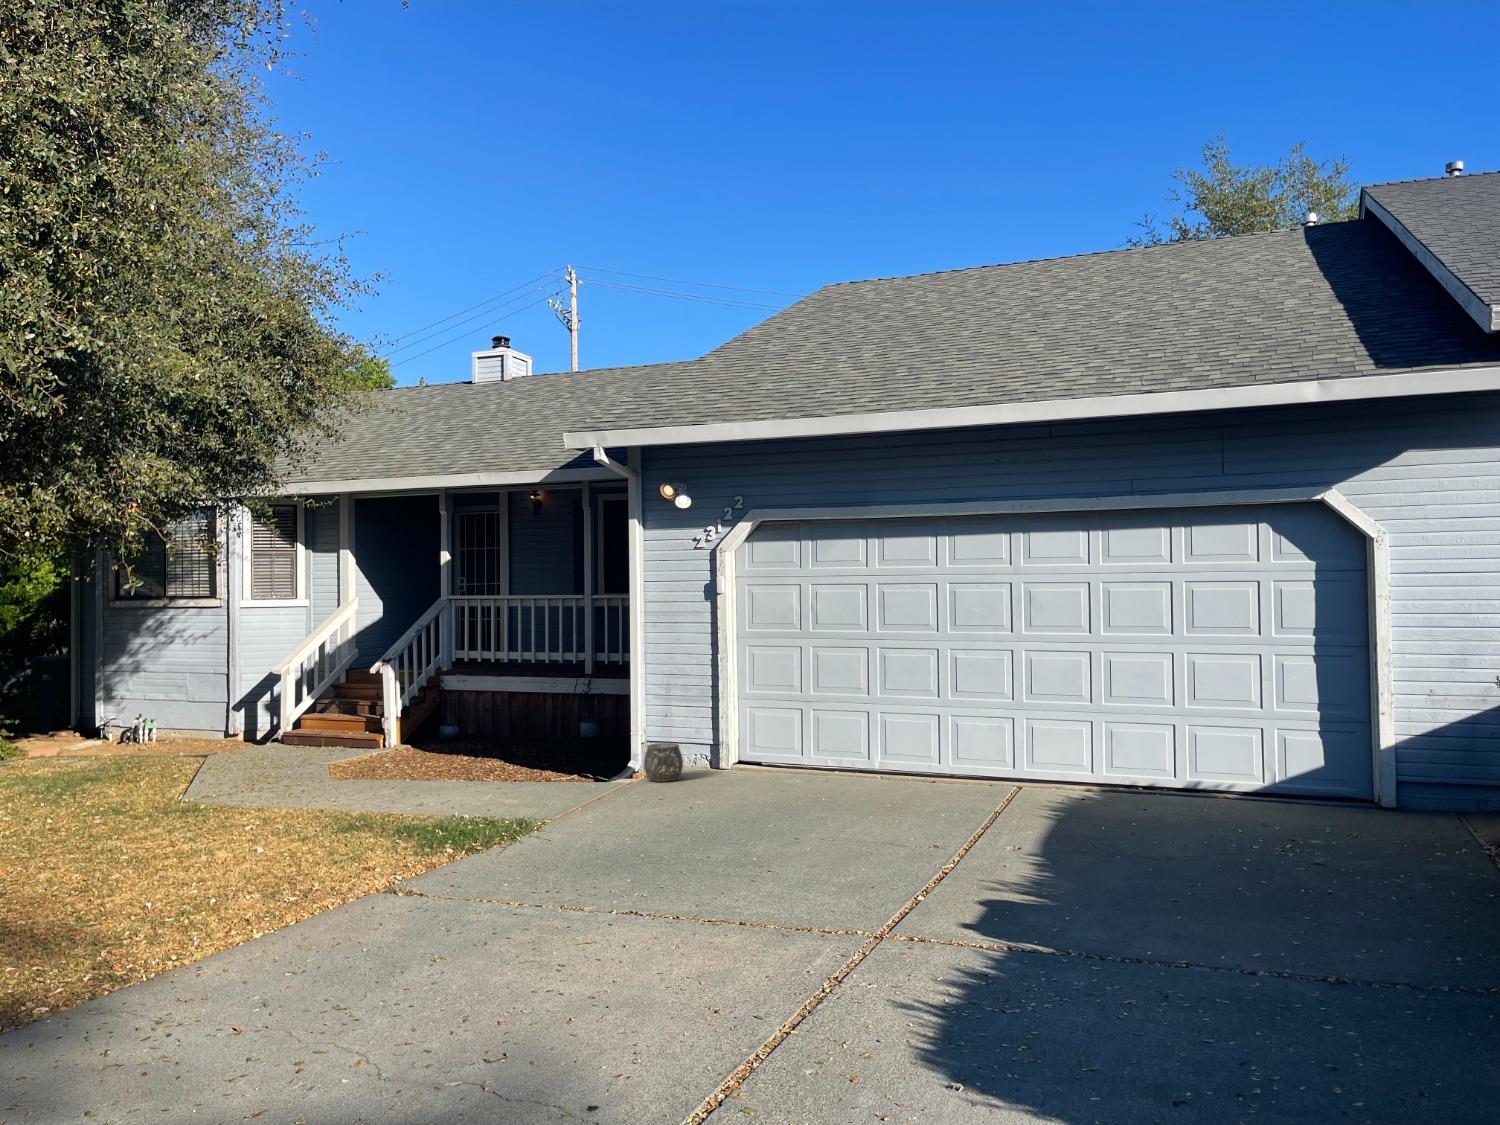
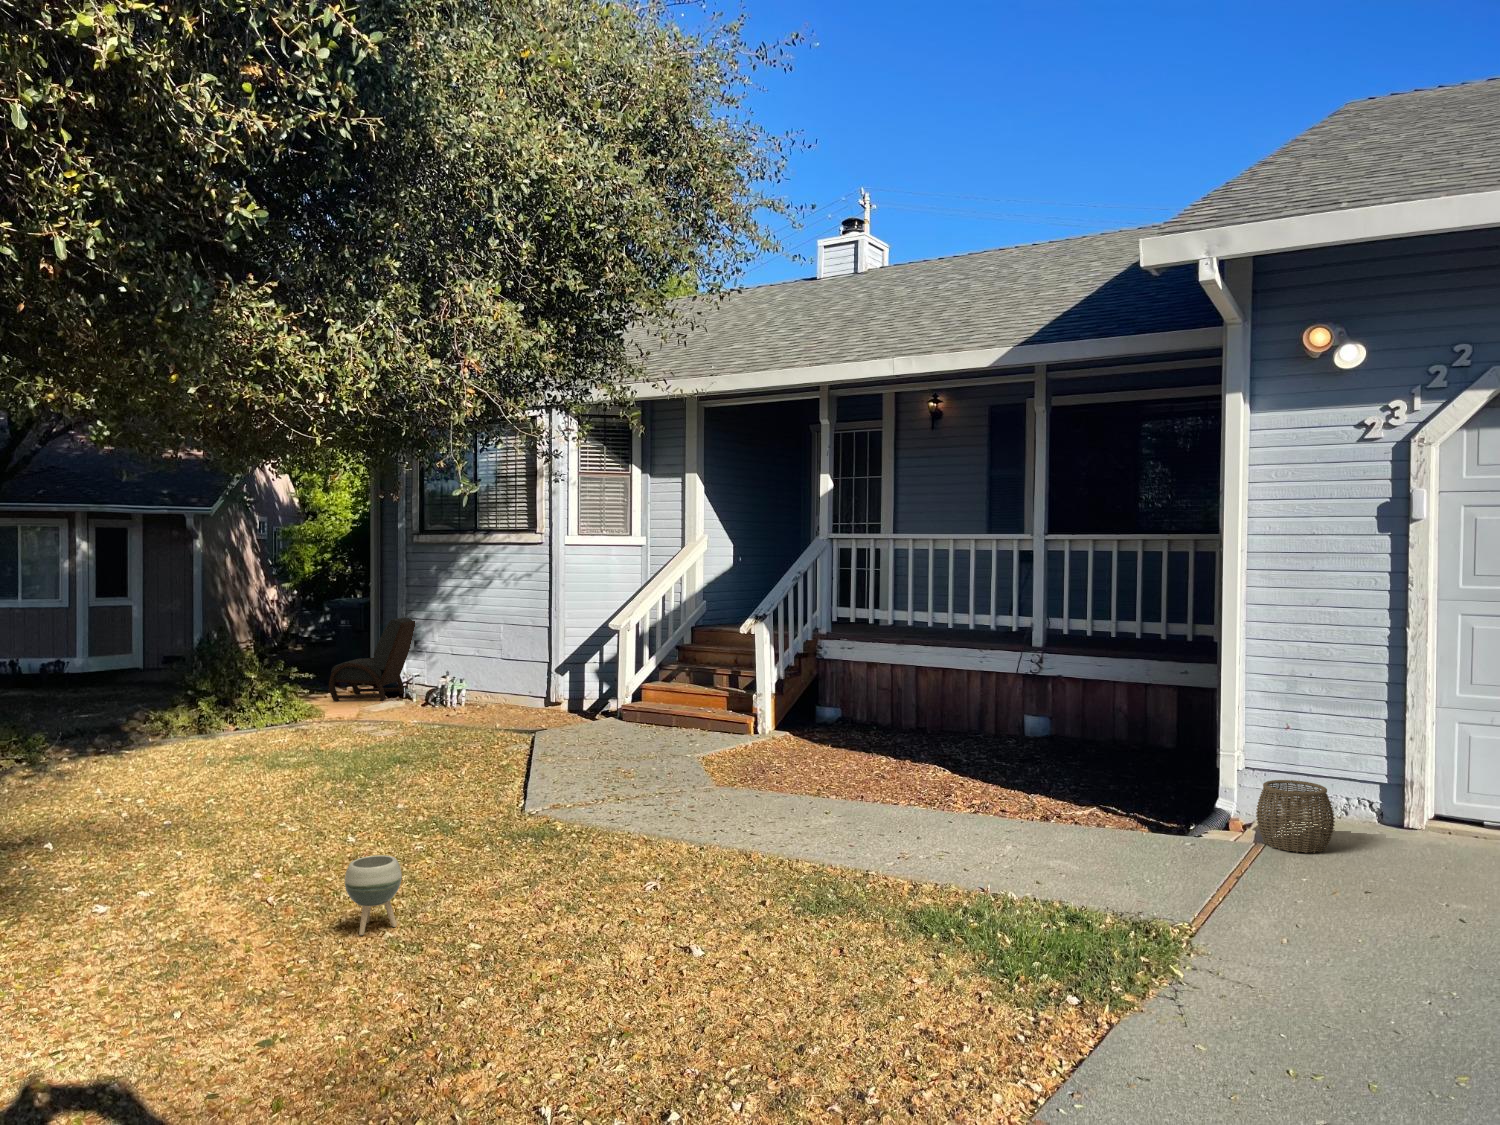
lounge chair: none [31,670,115,743] -> present [329,617,415,701]
planter: none [75,802,110,845] -> present [345,855,402,935]

